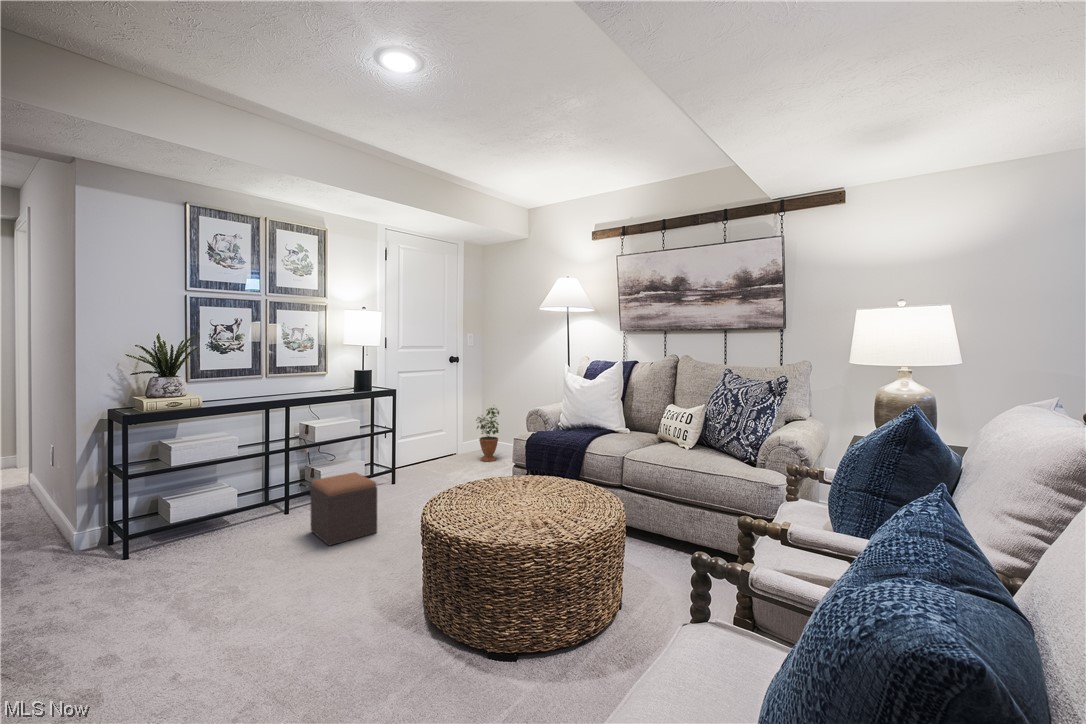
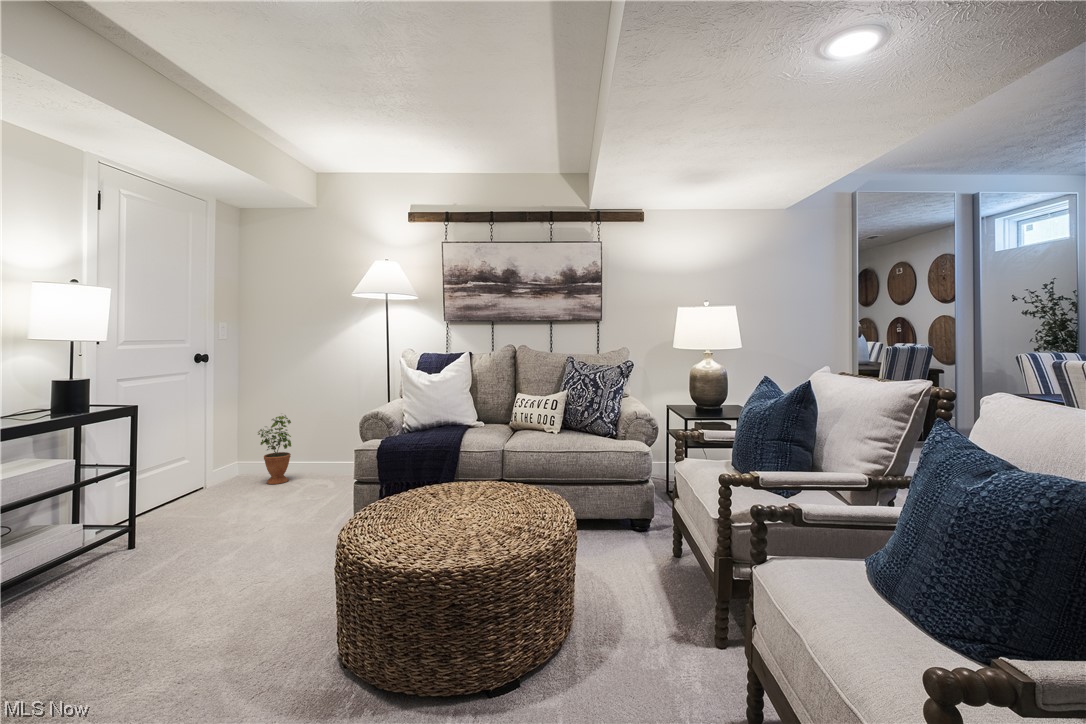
footstool: present [310,472,377,545] -> none [49,527,188,649]

